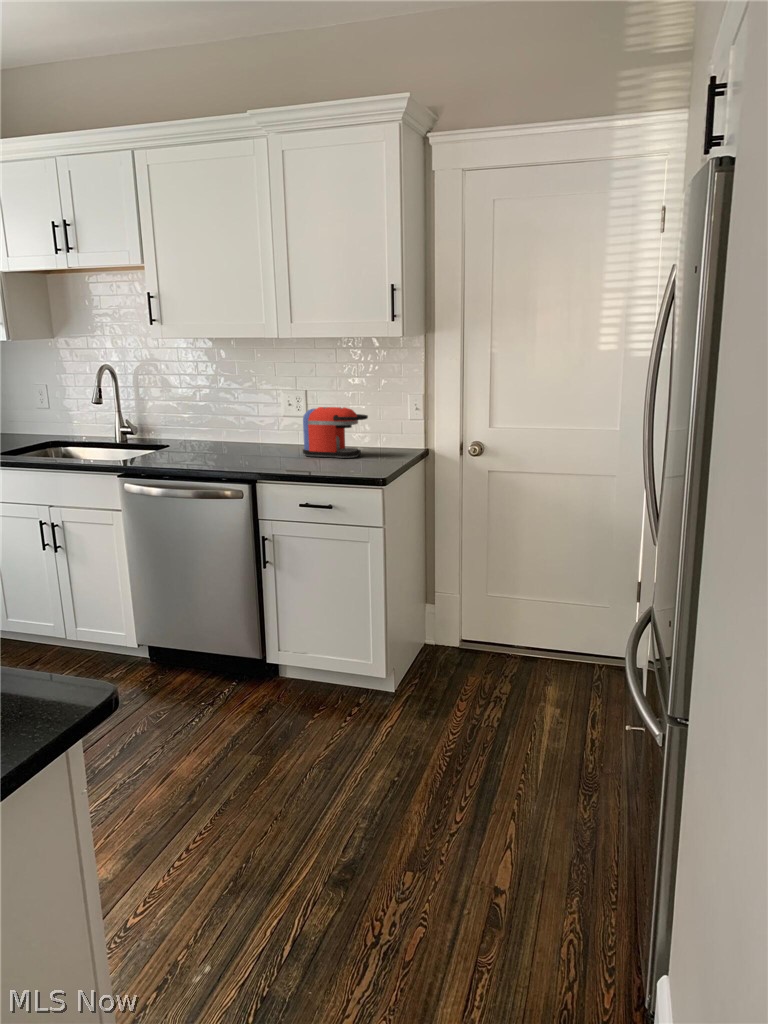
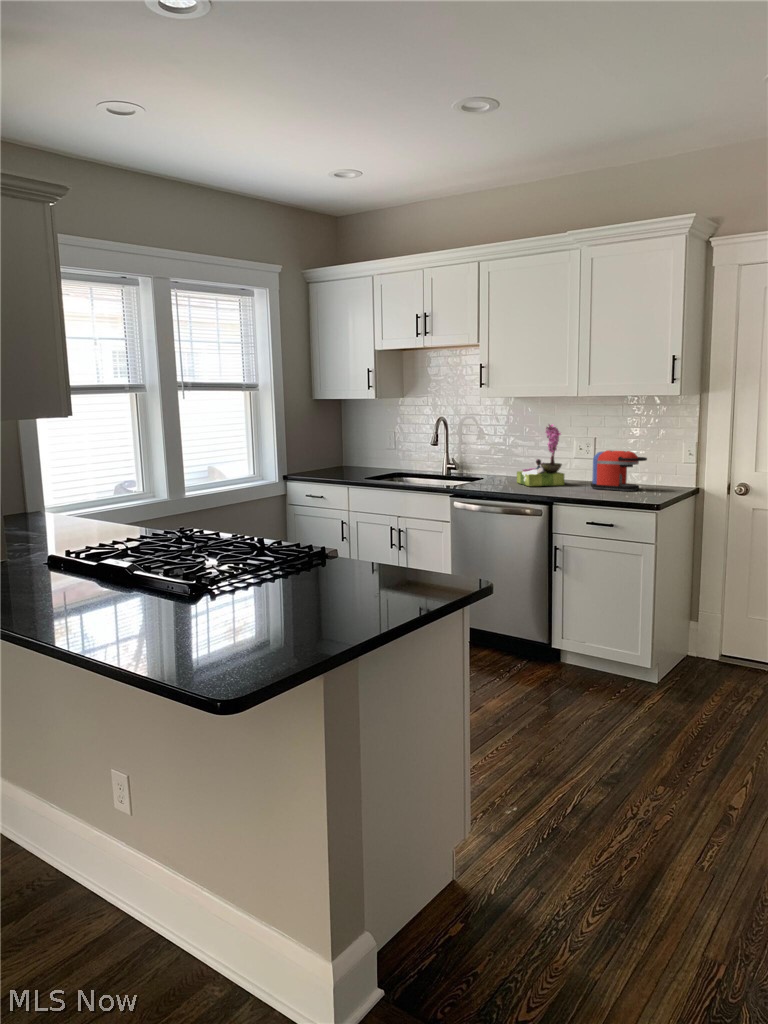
flower arrangement: none [209,372,270,457] -> present [517,424,564,486]

